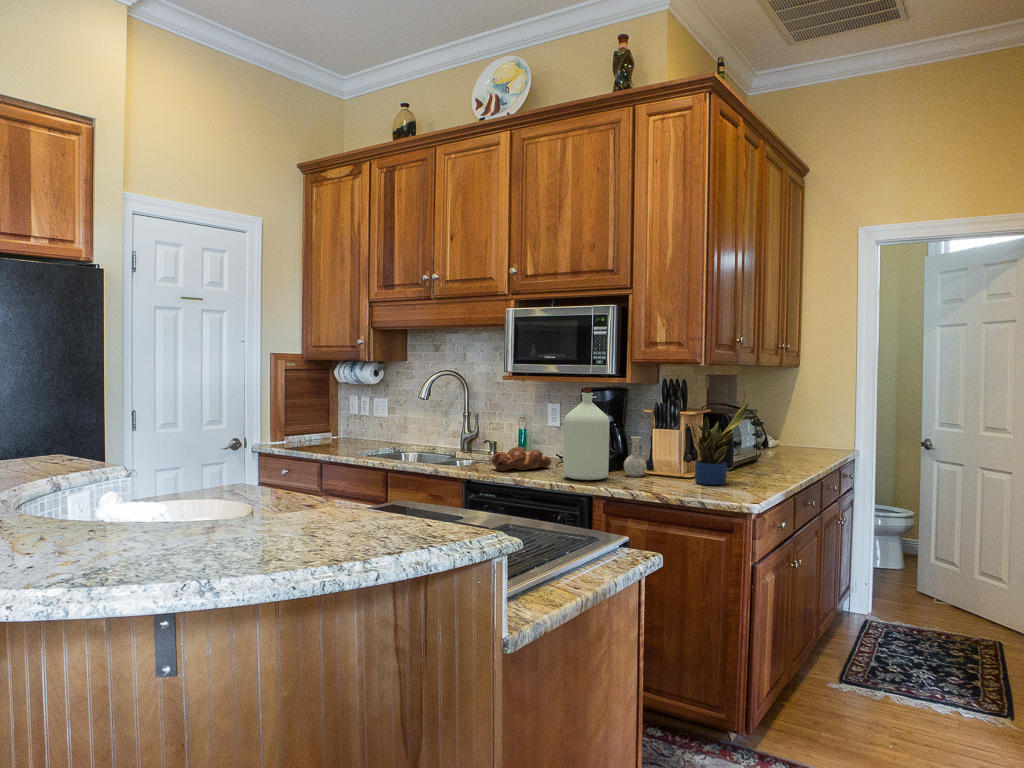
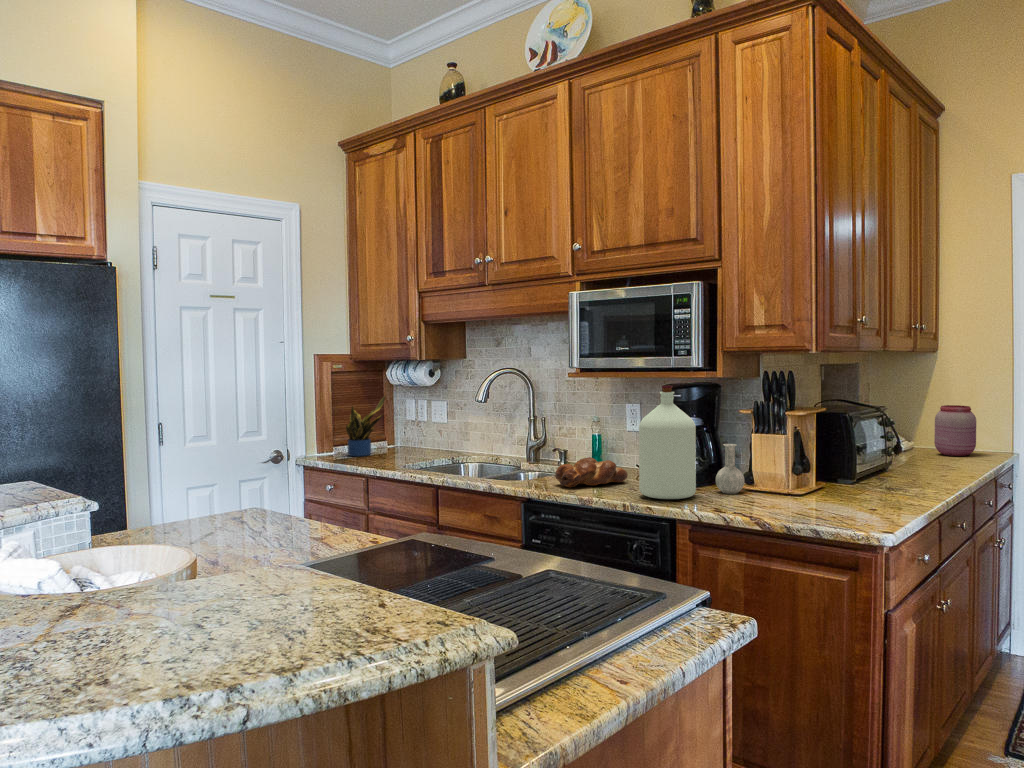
potted plant: present [692,403,748,485] -> present [346,396,385,456]
jar: none [793,411,825,452] -> present [934,405,976,456]

